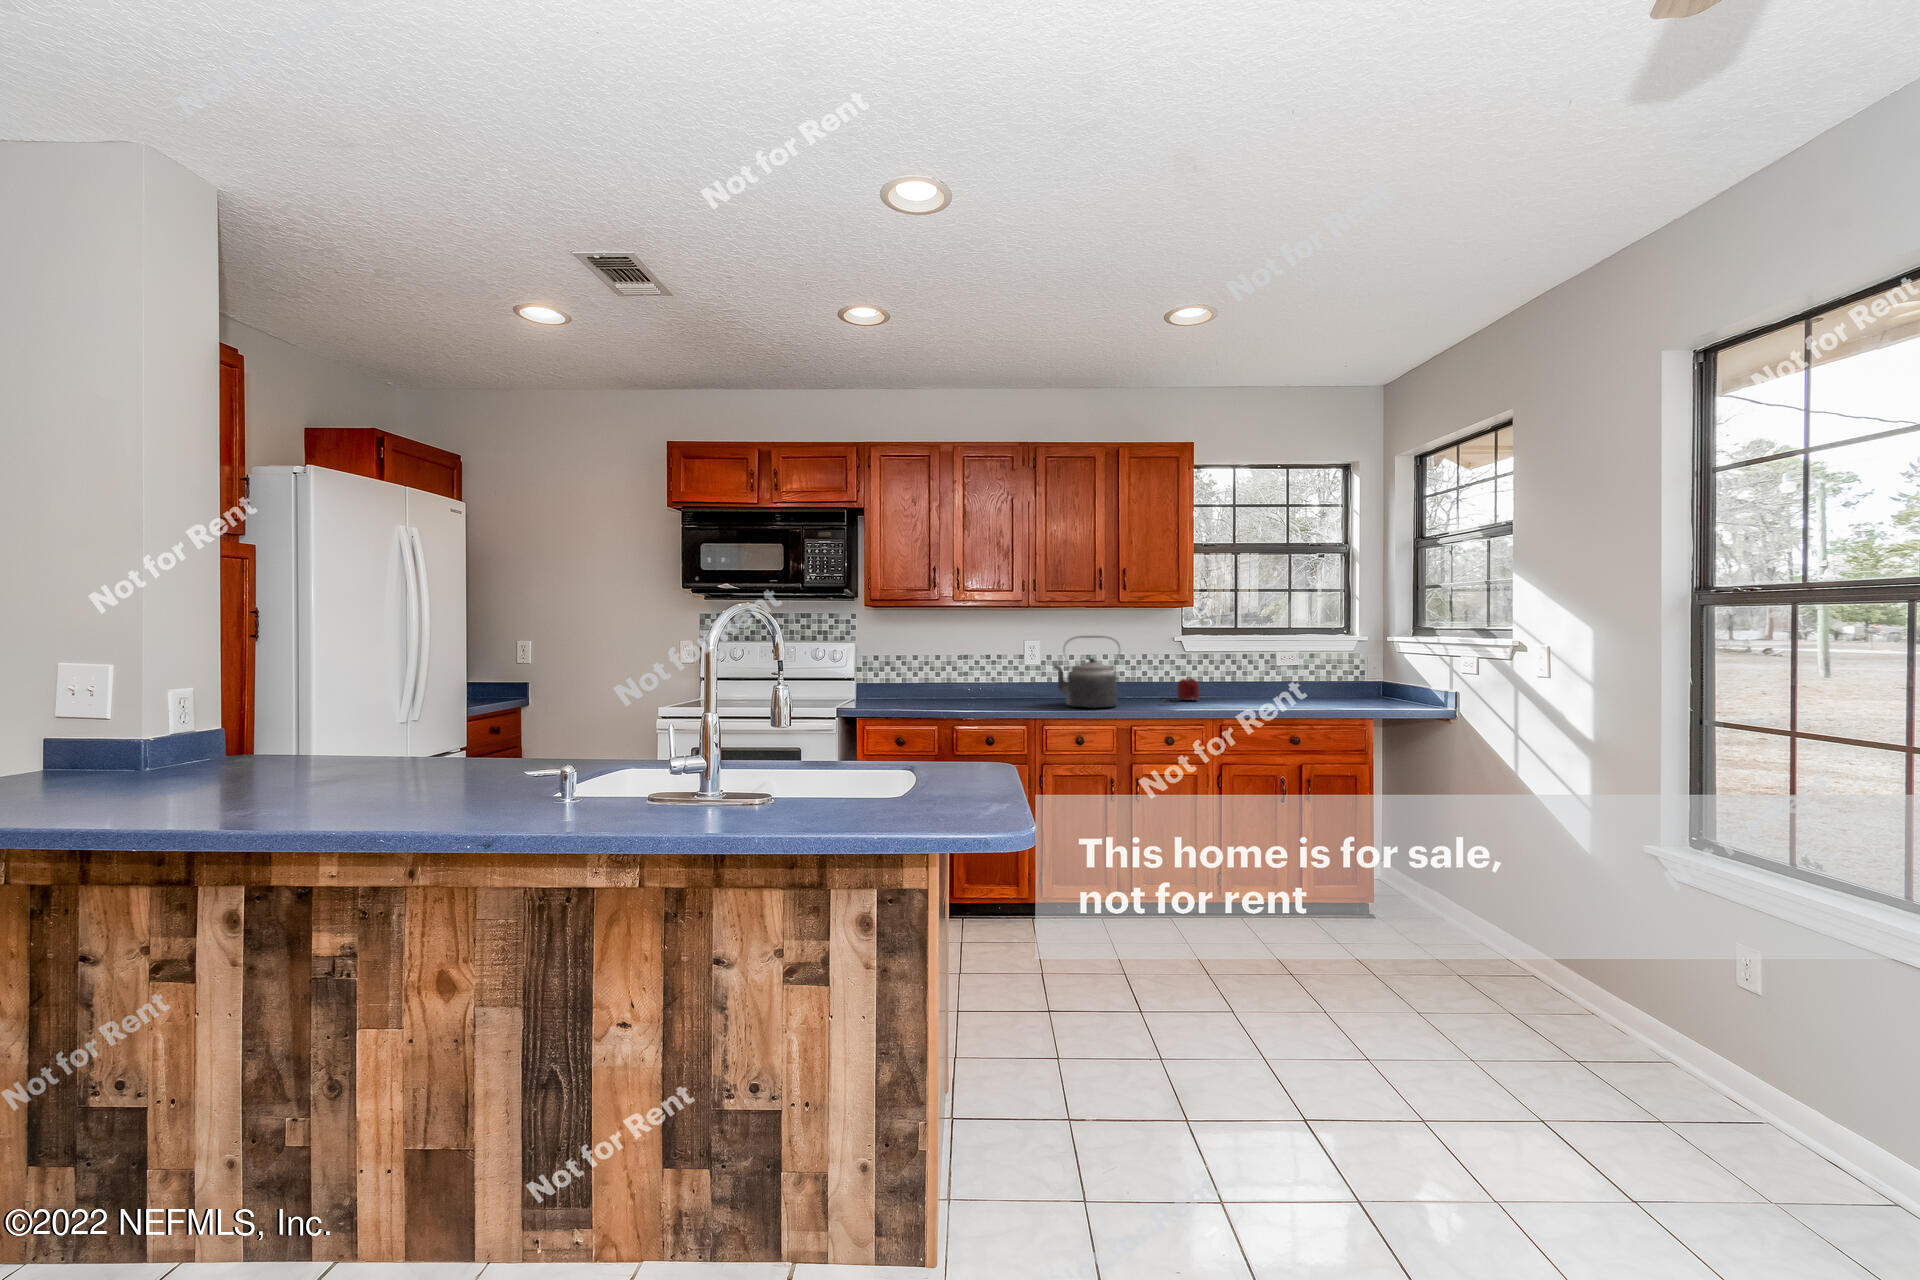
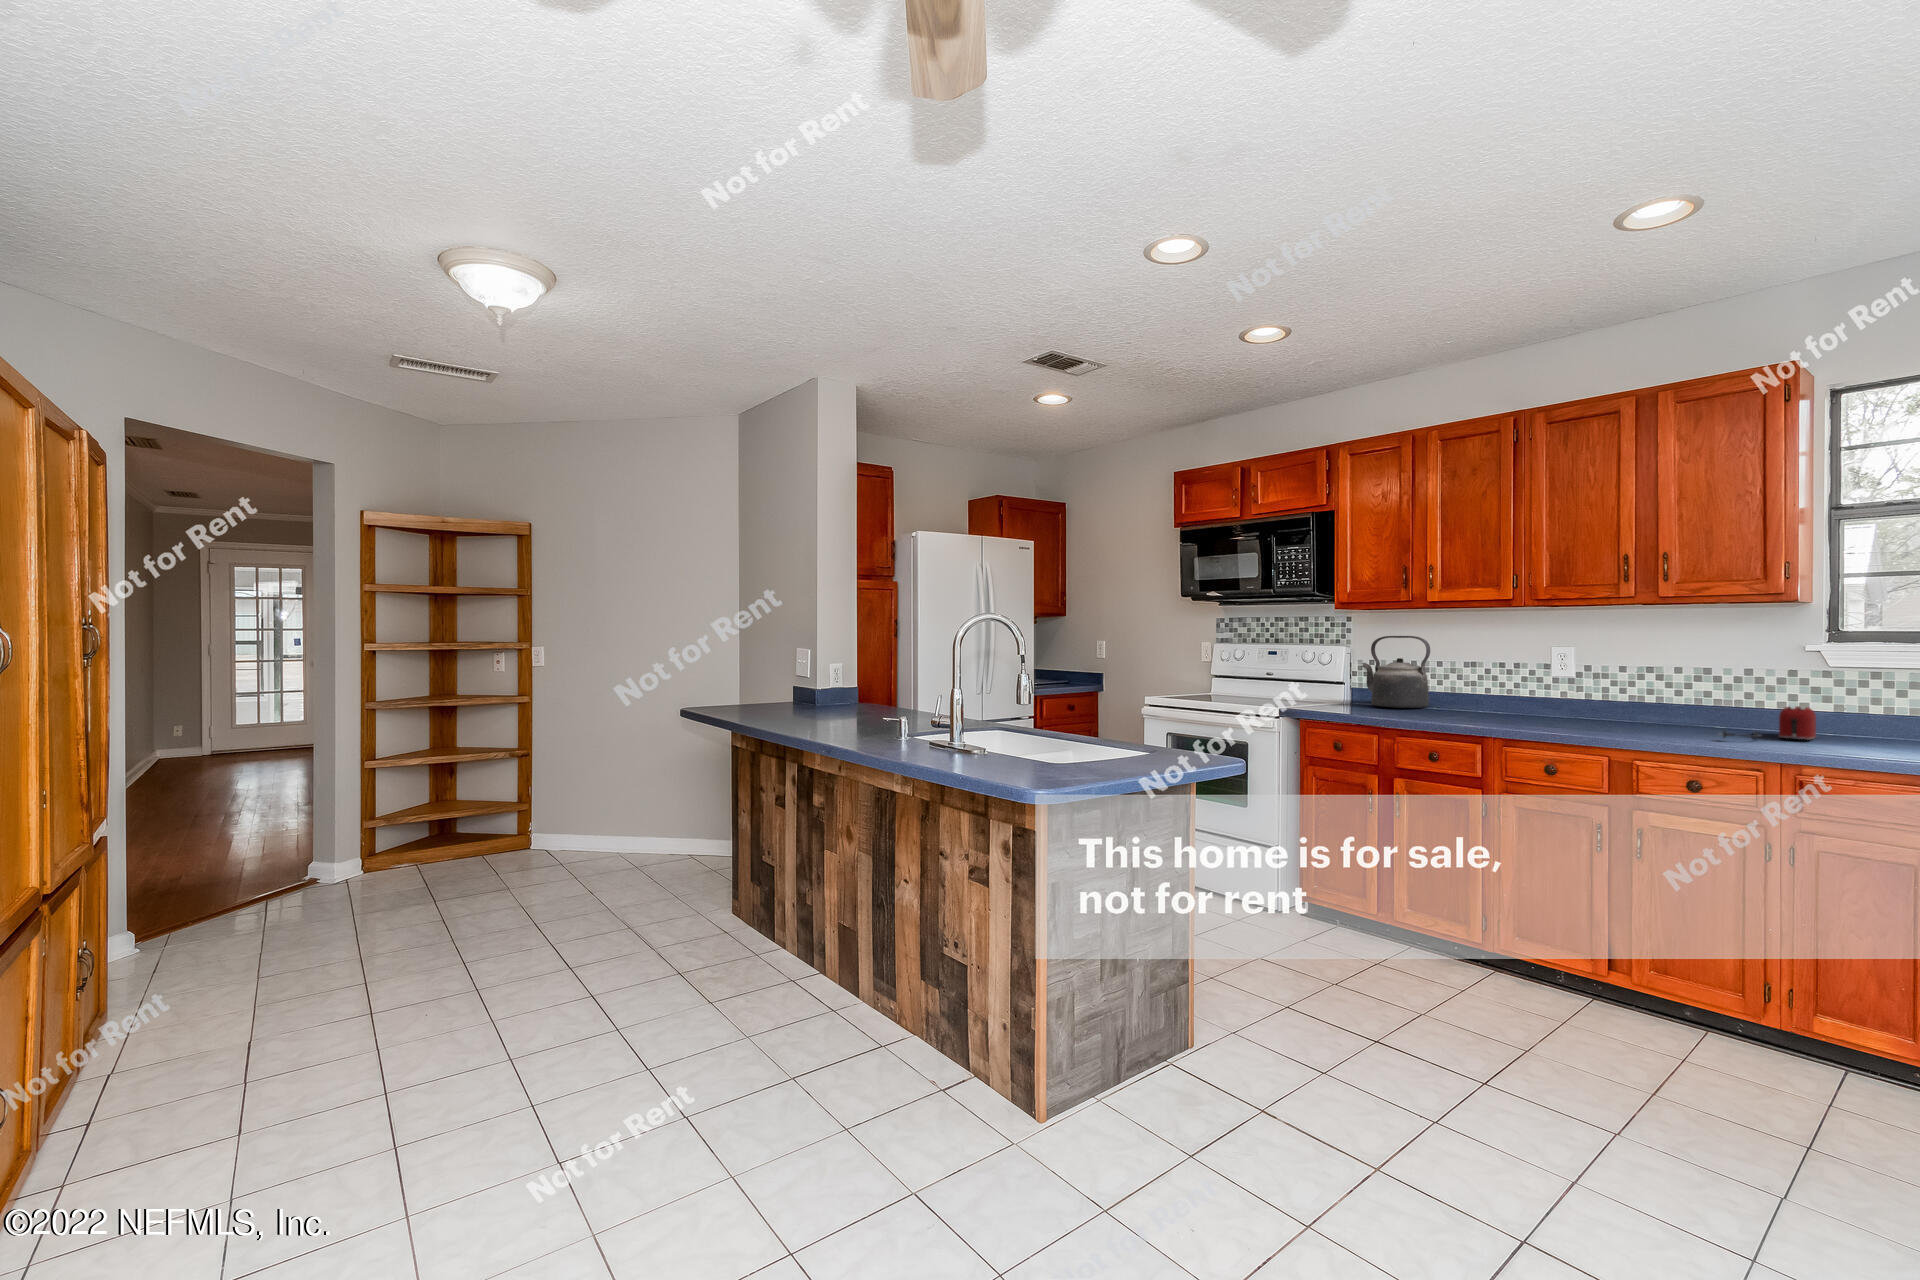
kettle: present [1054,636,1119,708] -> present [1362,636,1430,708]

